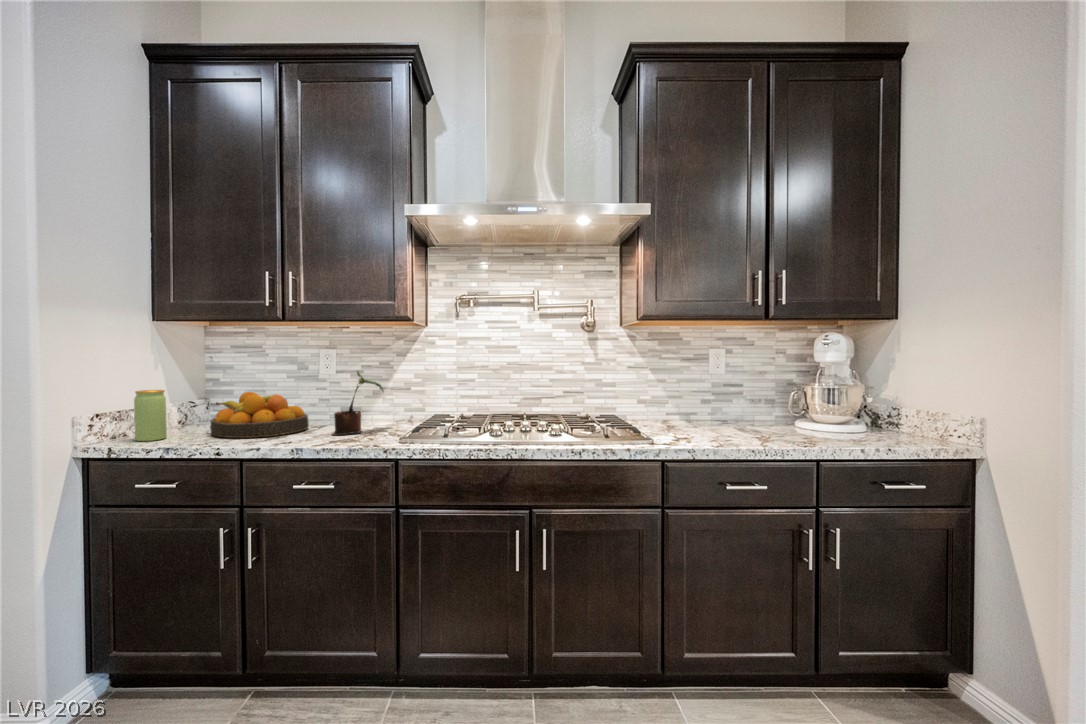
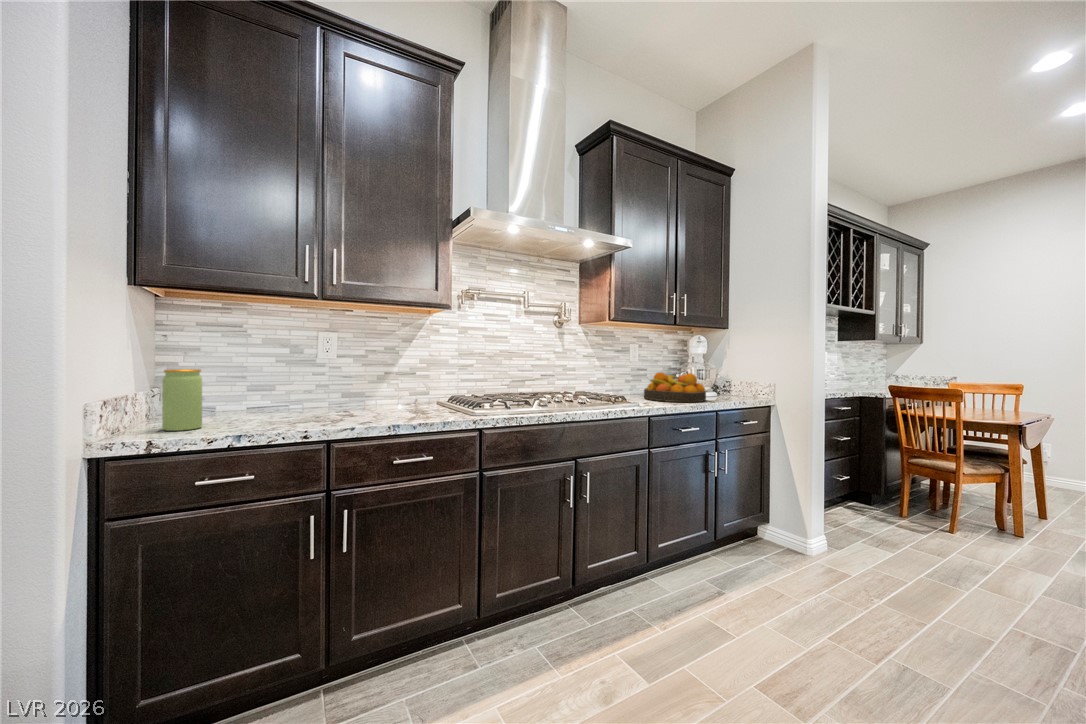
potted plant: present [332,371,383,435] -> none [384,352,430,414]
fruit bowl: present [210,392,308,438] -> present [644,372,706,402]

